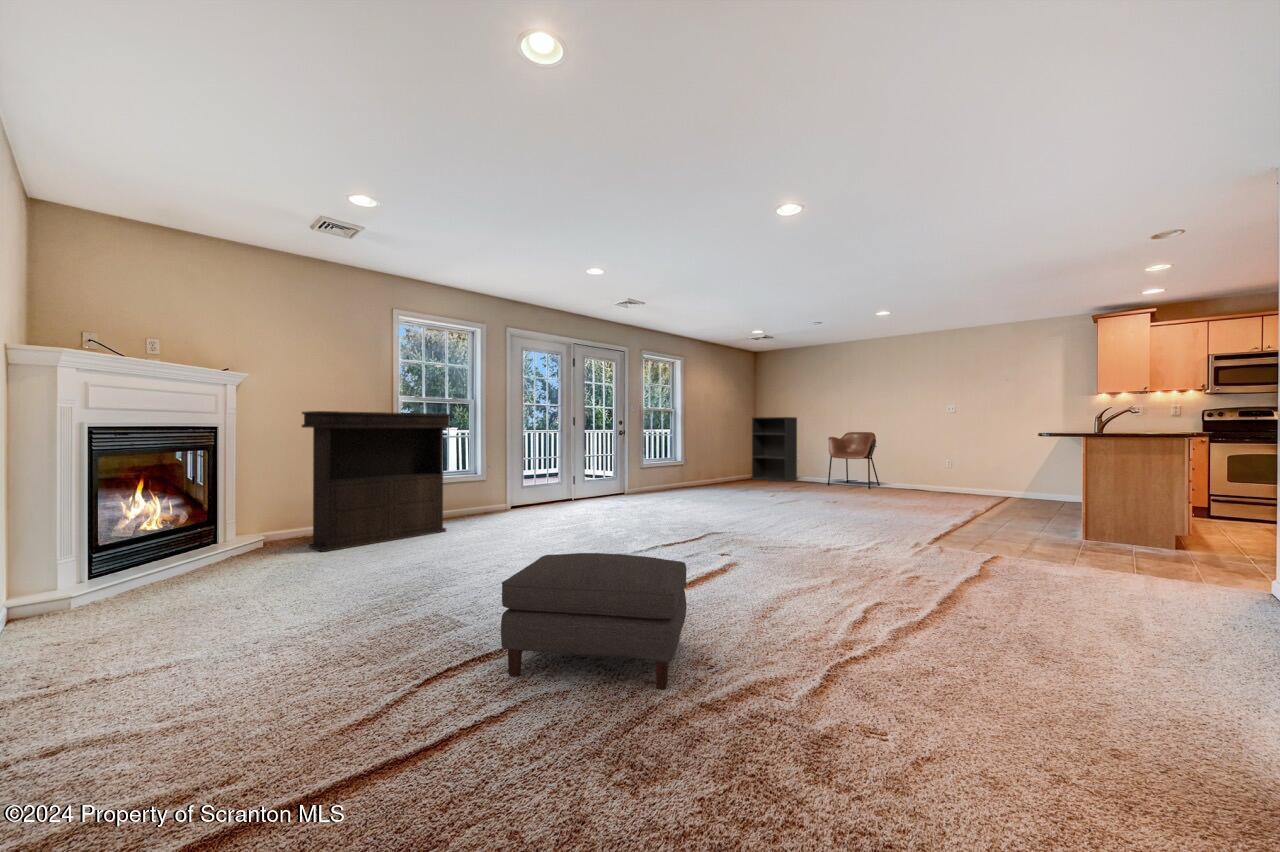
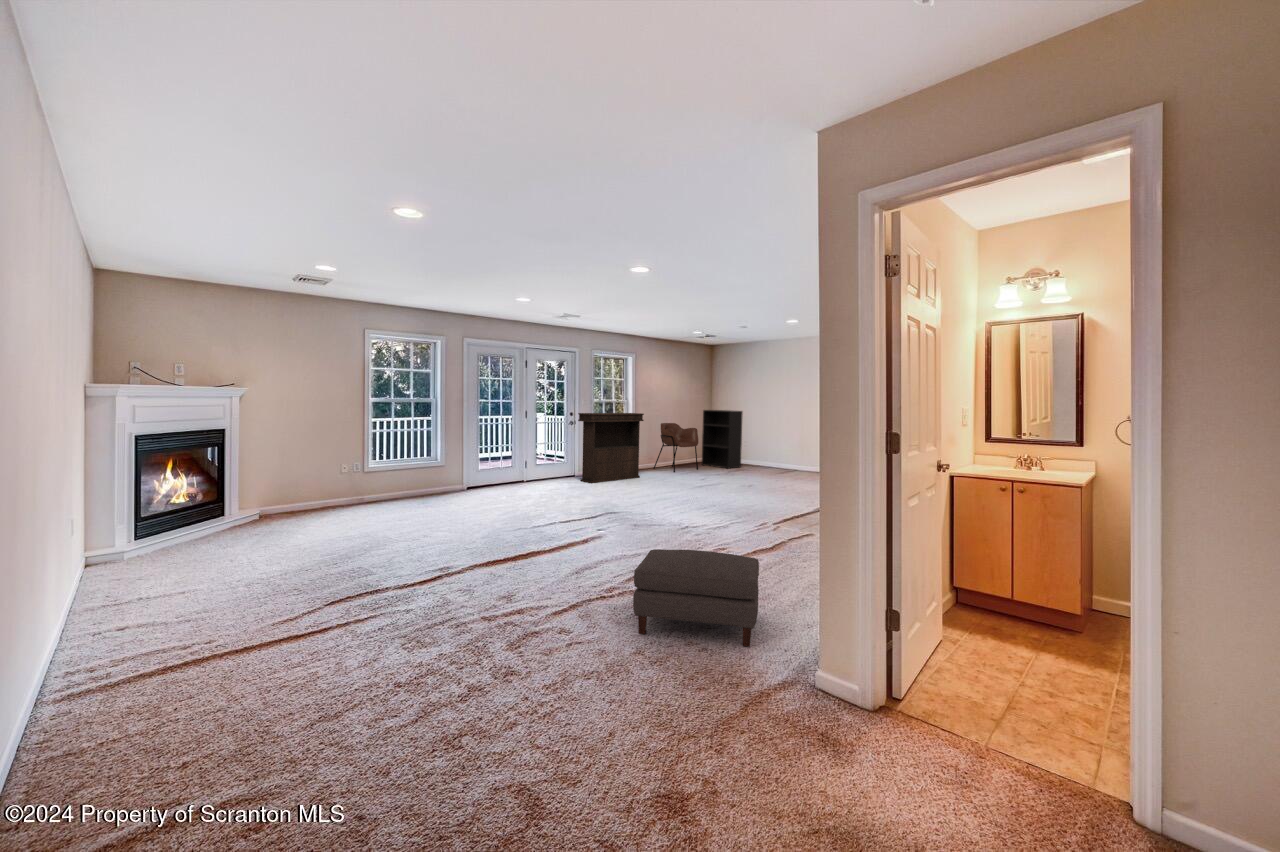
console table: present [302,411,452,552] -> present [578,413,644,483]
armchair: present [828,432,880,489] -> present [653,423,698,472]
ottoman: present [501,553,687,689] -> present [633,549,759,647]

